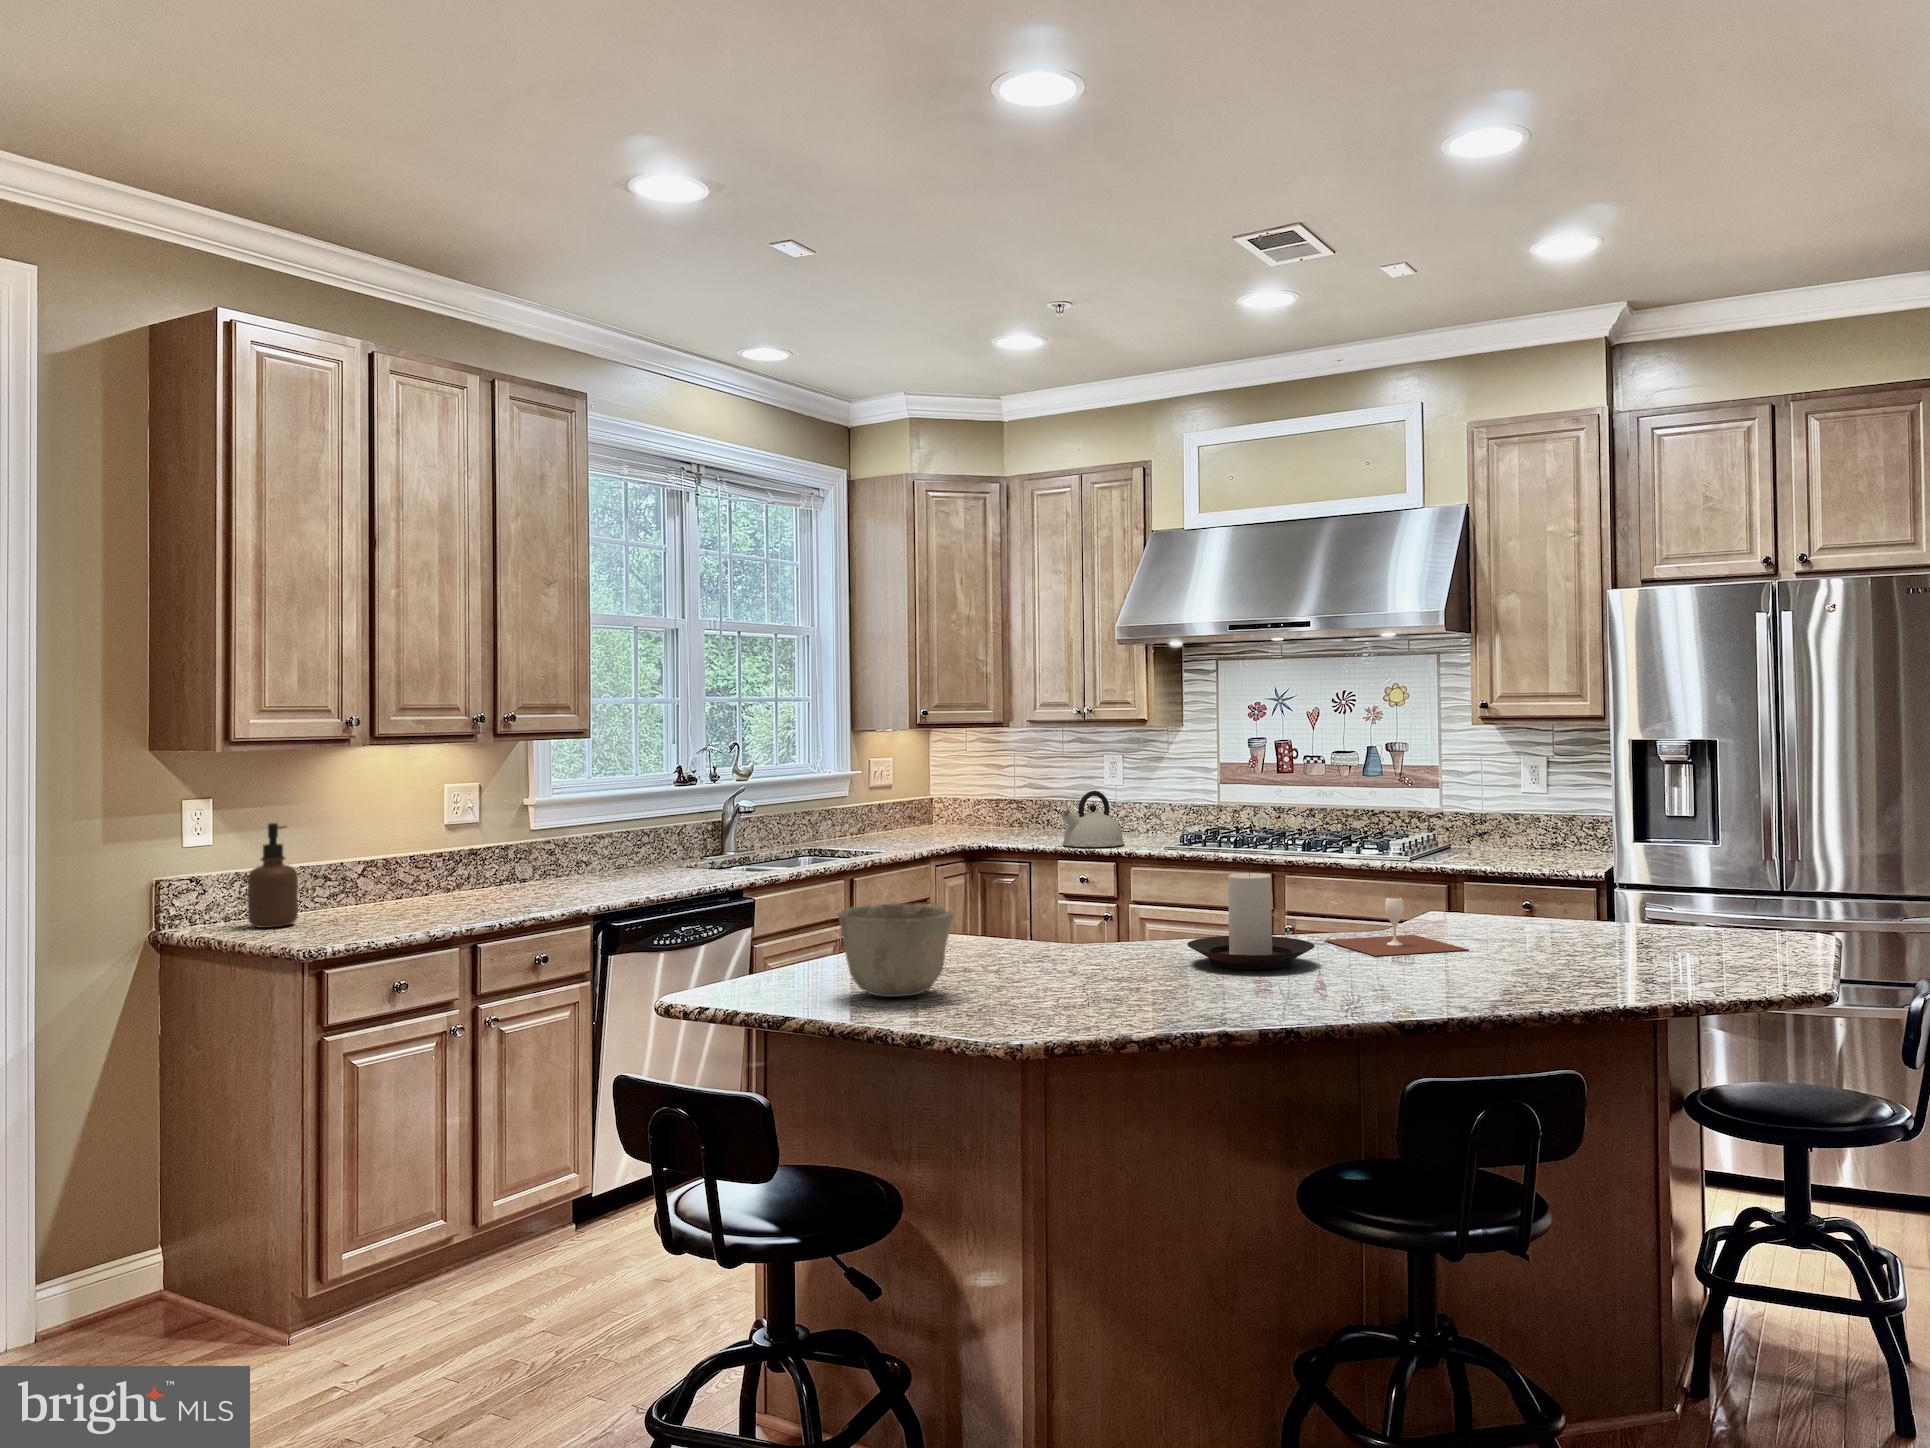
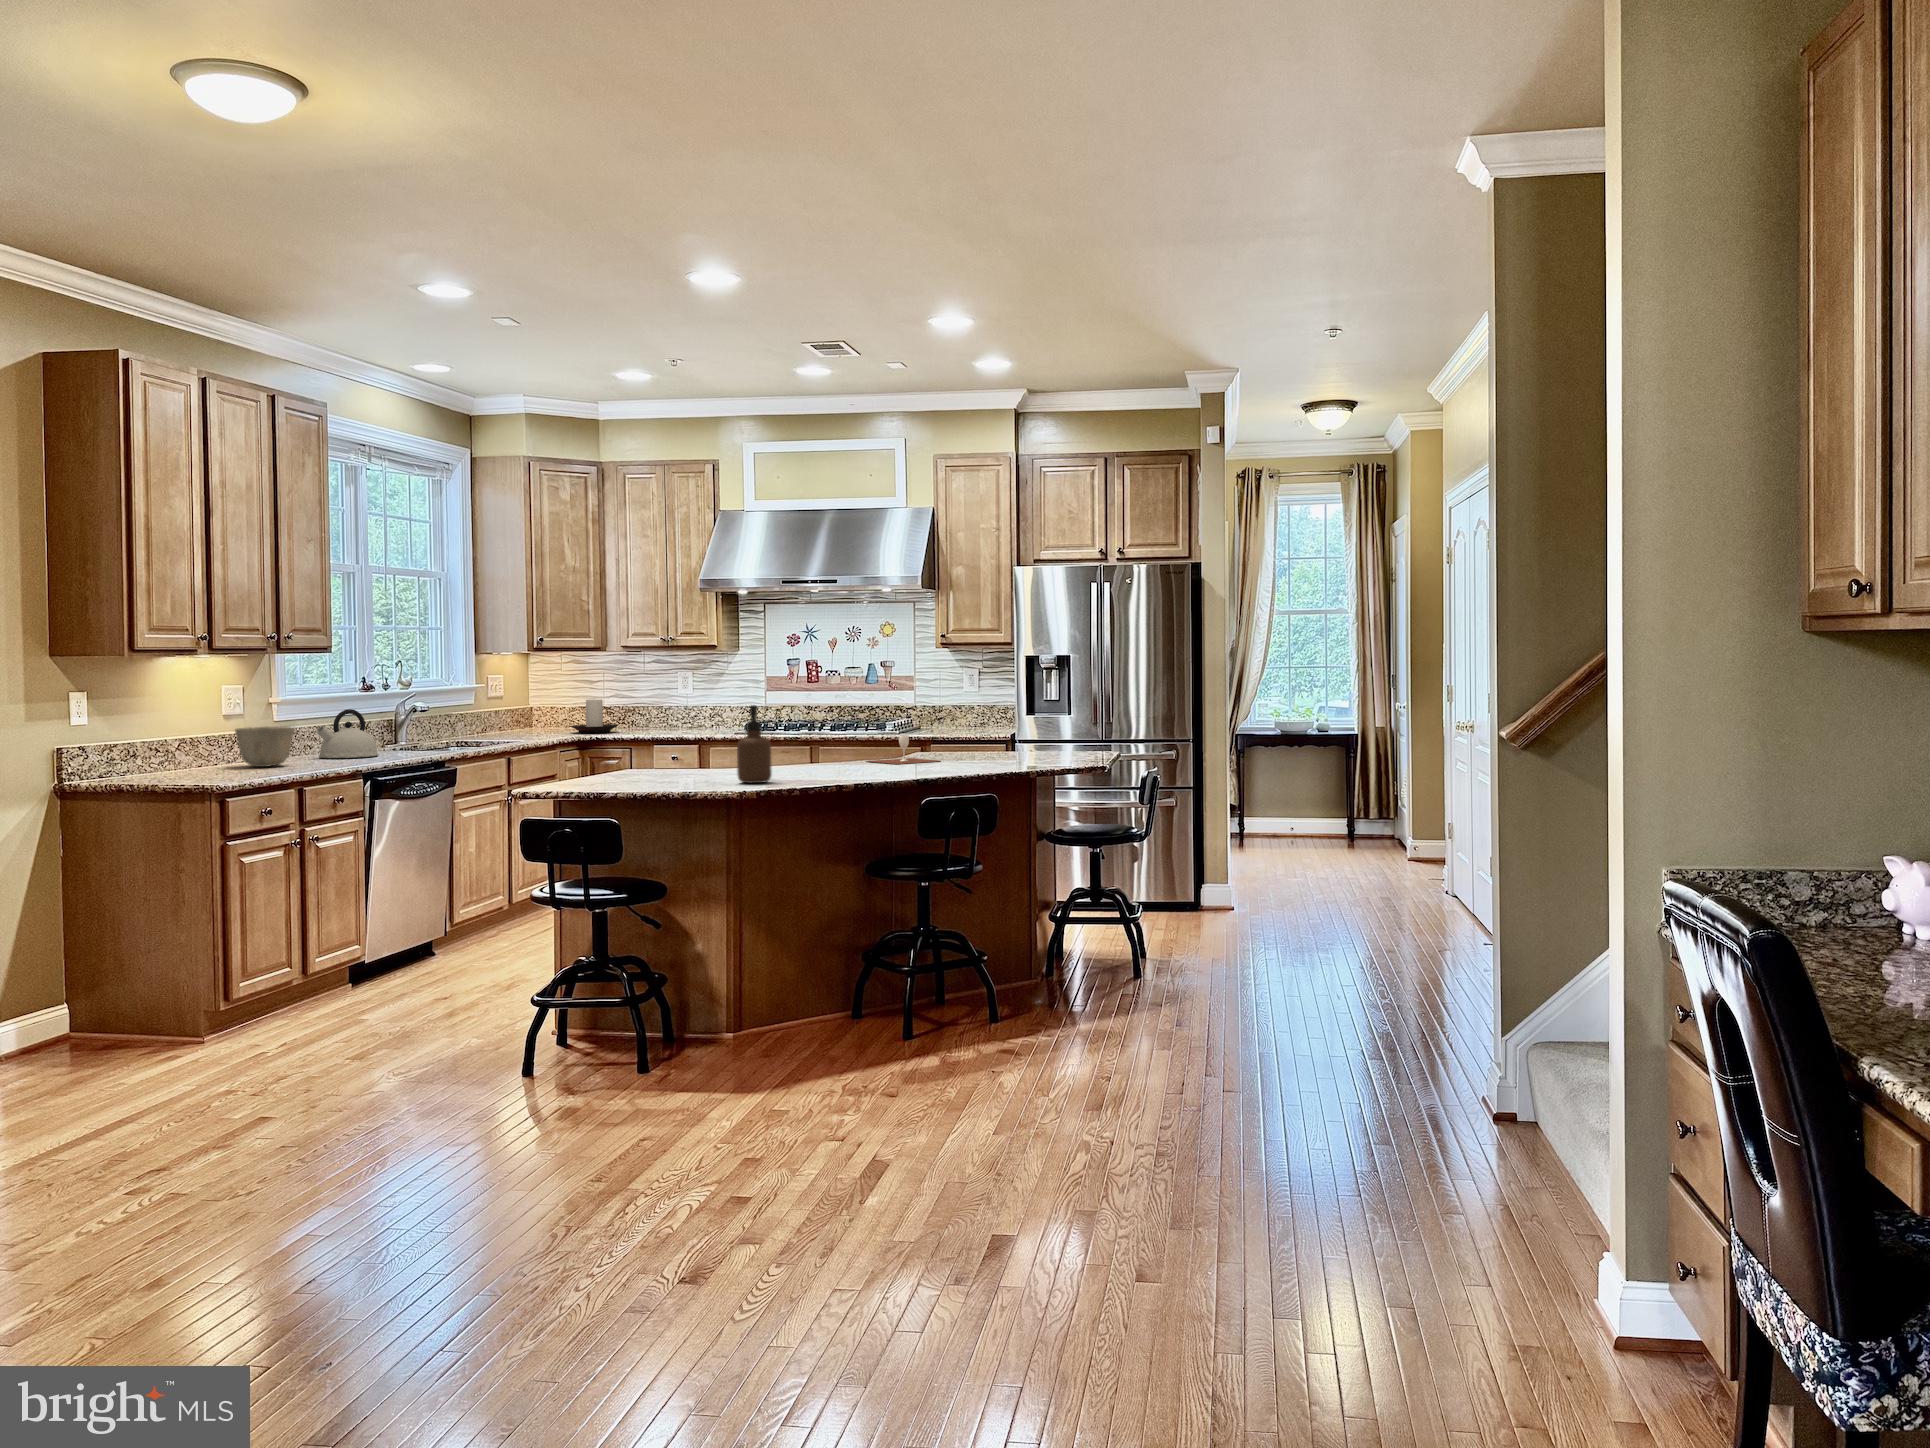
kettle: present [1062,791,1124,847] -> present [316,709,378,758]
soap dispenser: present [248,823,298,928] -> present [737,705,772,783]
candle holder: present [1187,869,1315,969] -> present [570,699,618,733]
ceramic bowl: present [838,903,955,997] -> present [235,726,295,767]

